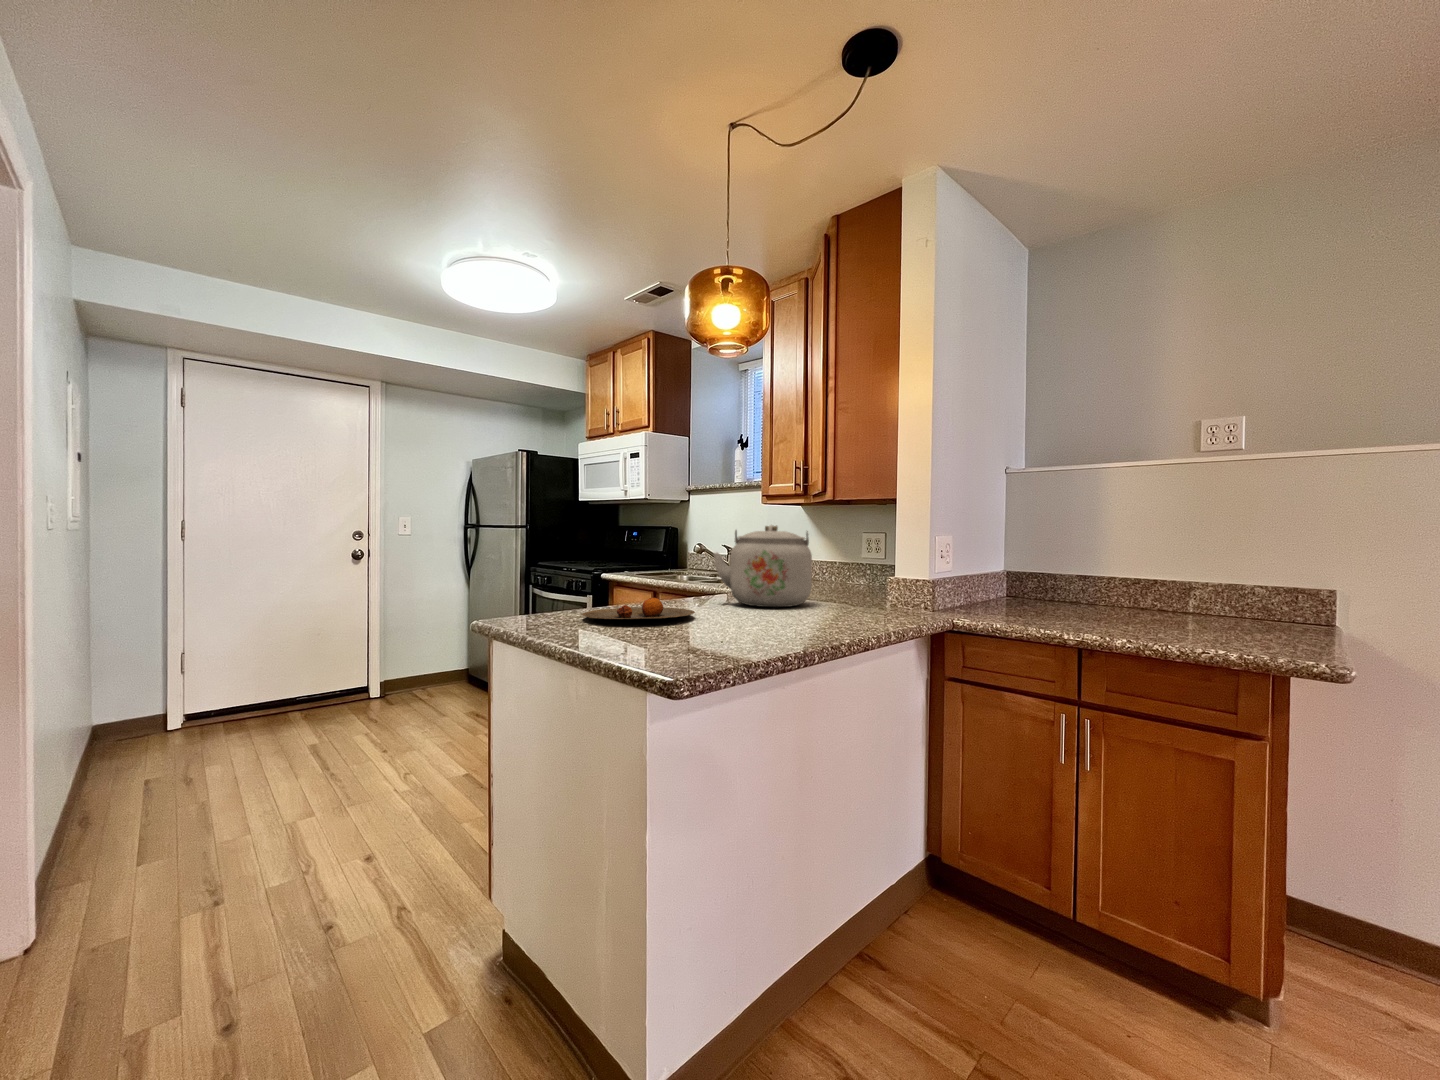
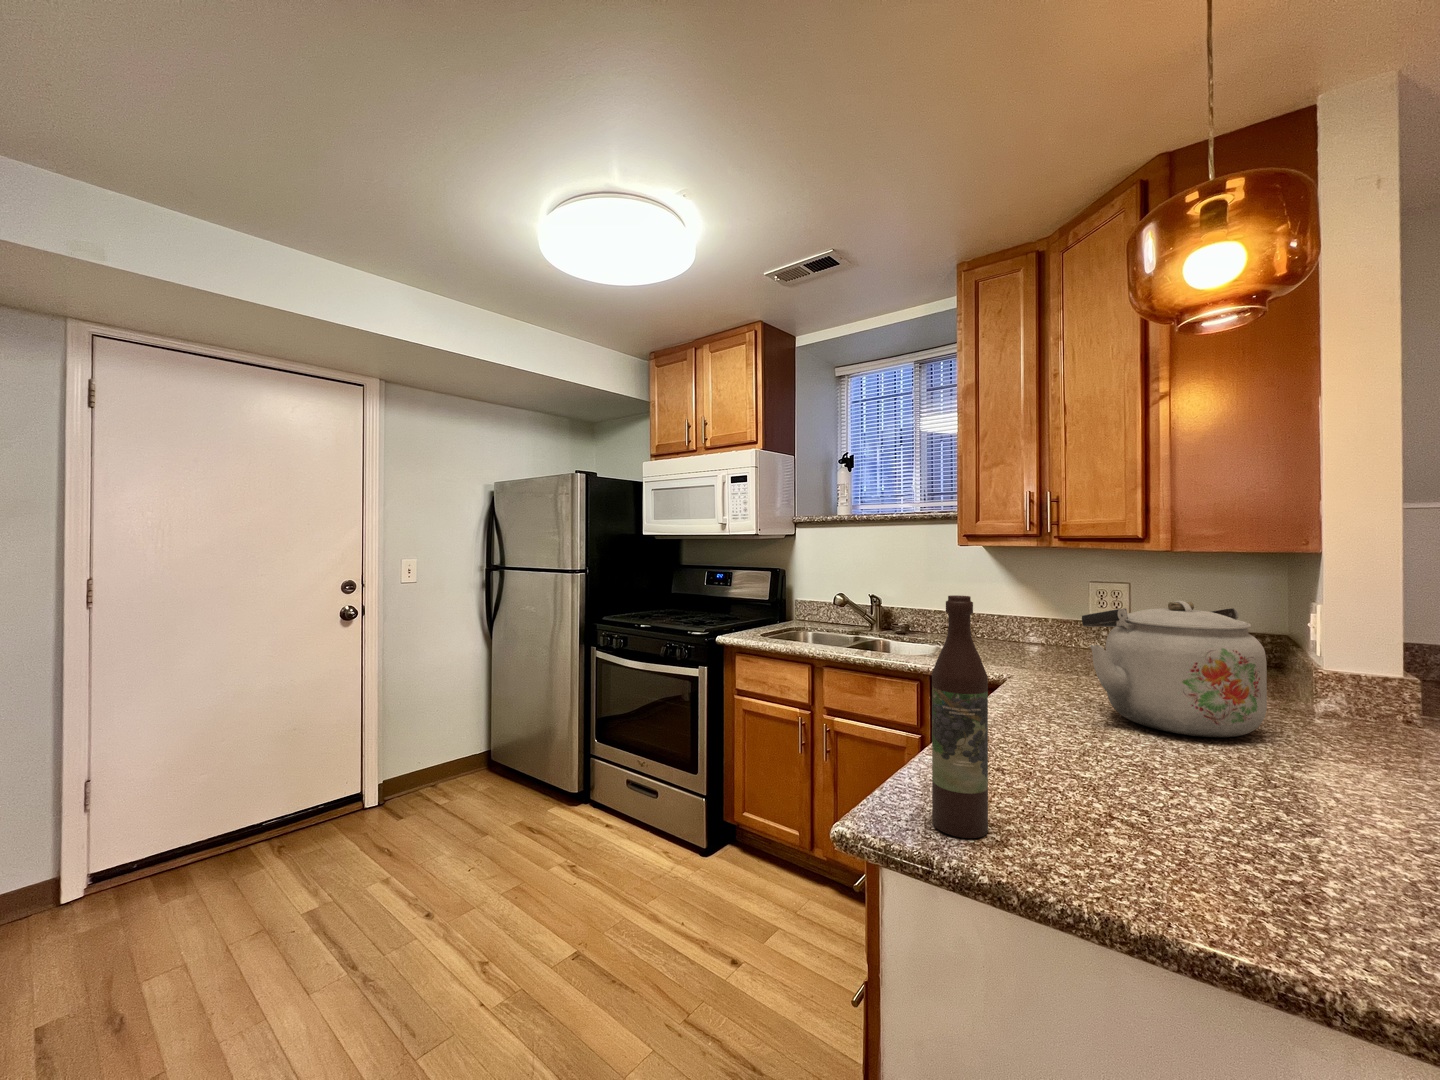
wine bottle: none [508,501,537,621] -> present [932,595,988,838]
plate: present [582,598,695,619] -> none [1026,757,1291,840]

